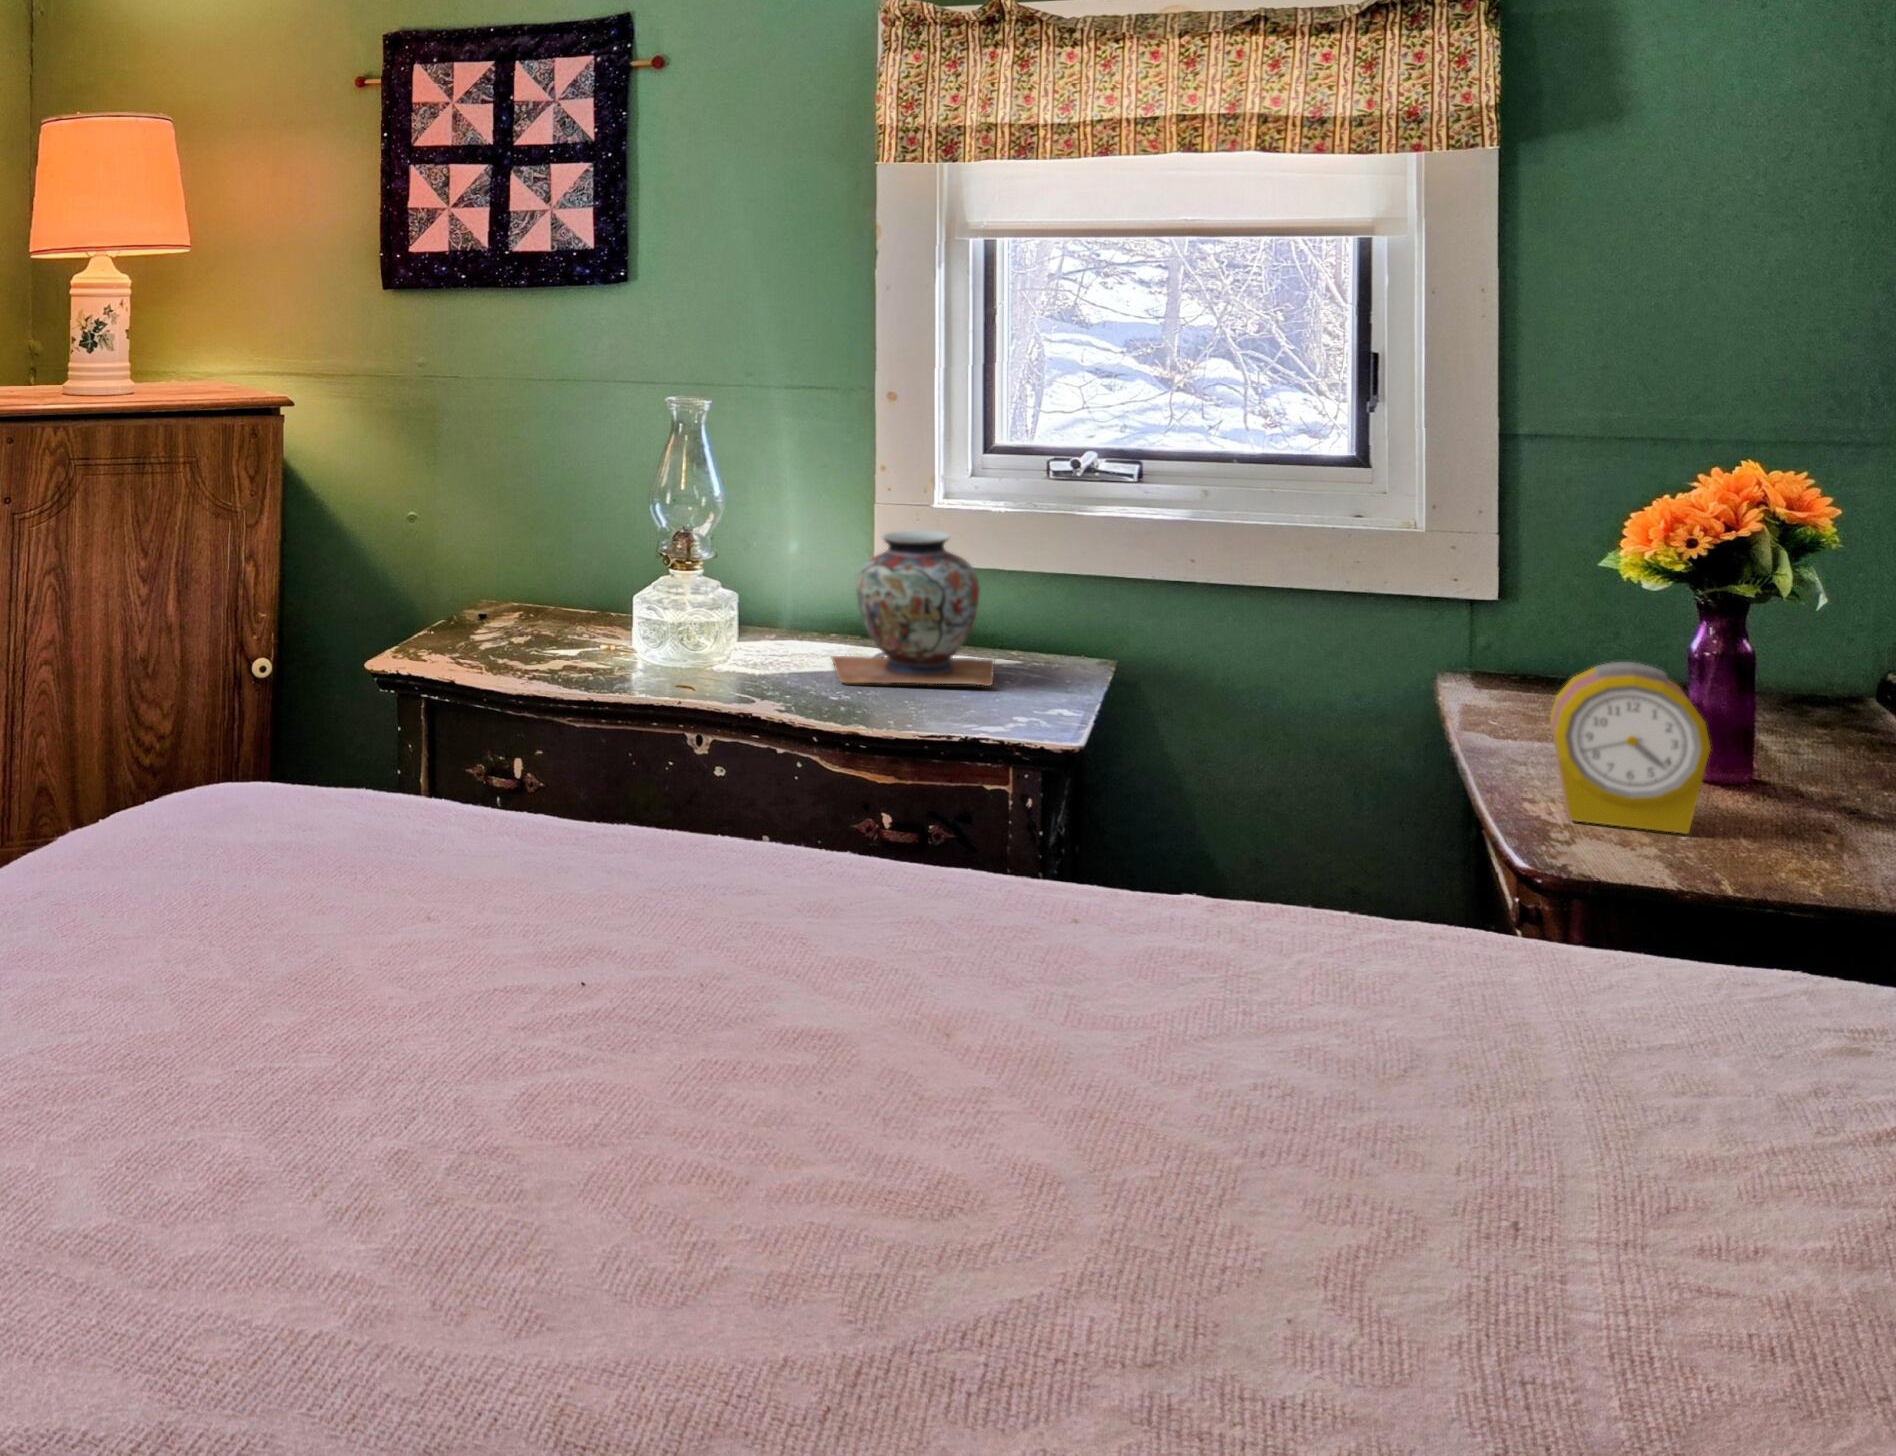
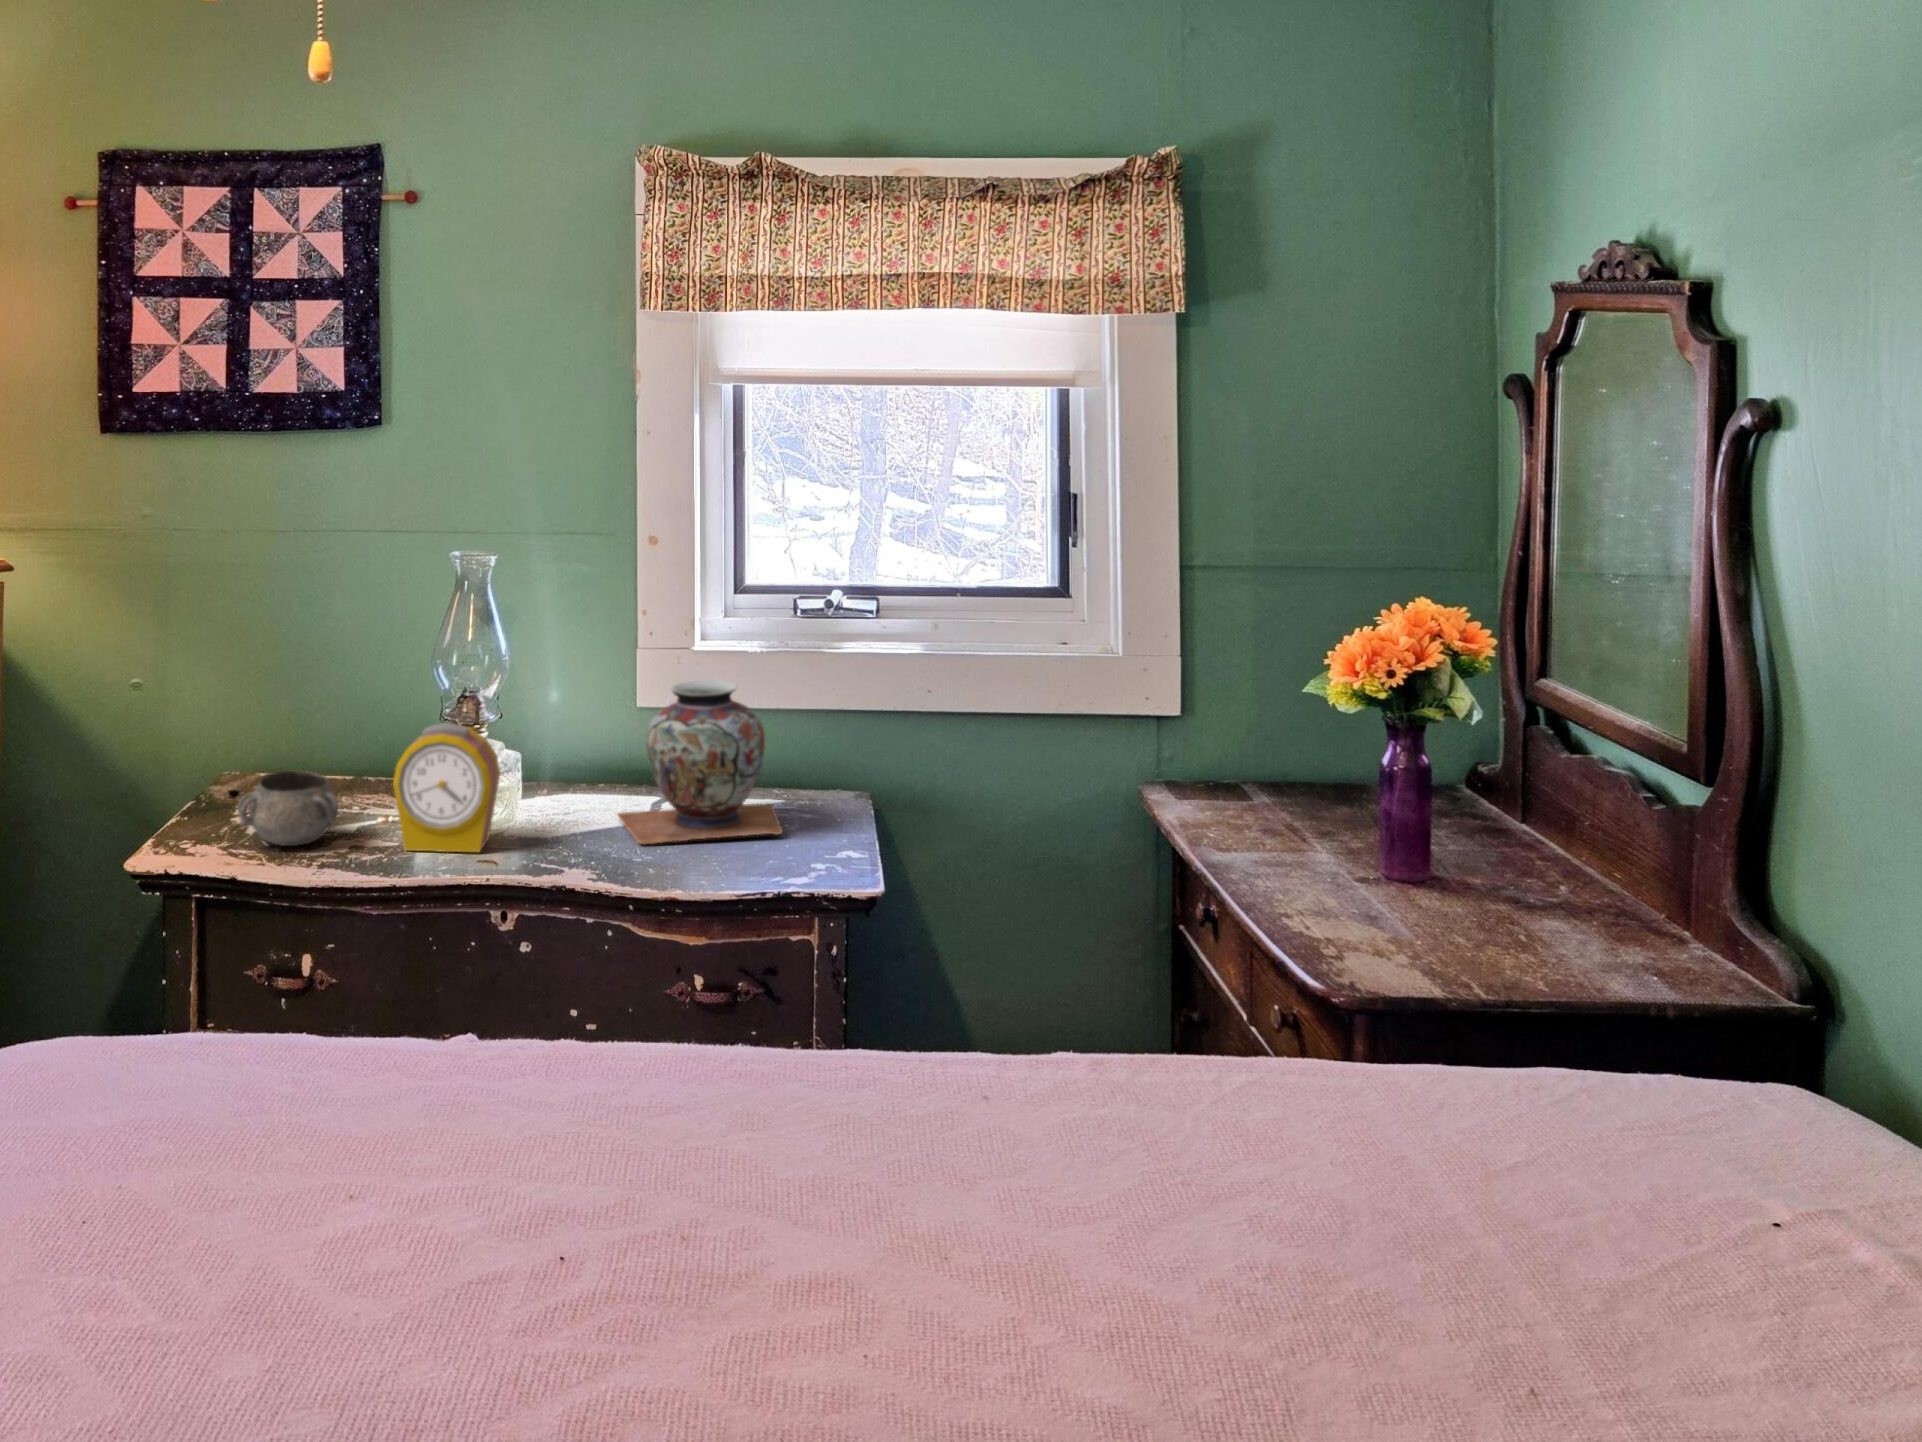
decorative bowl: none [468,592,558,658] -> present [238,771,338,846]
alarm clock: present [1550,662,1711,834] -> present [393,723,500,852]

